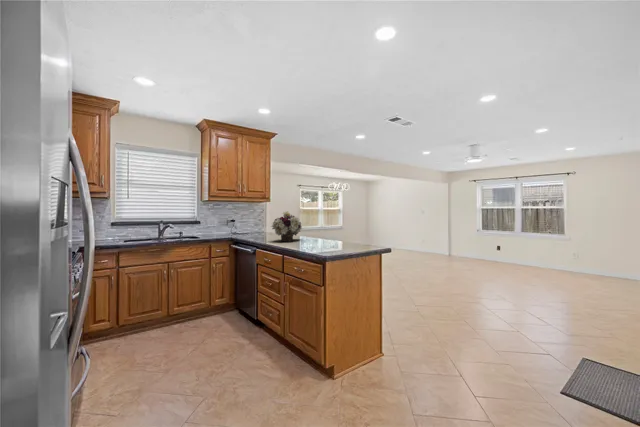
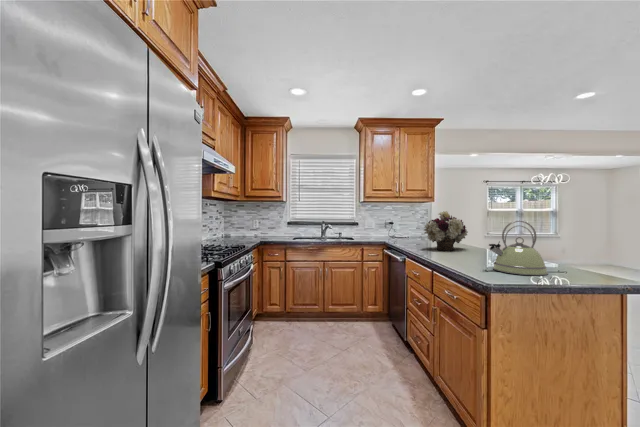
kettle: none [323,218,352,251] -> present [489,221,548,275]

